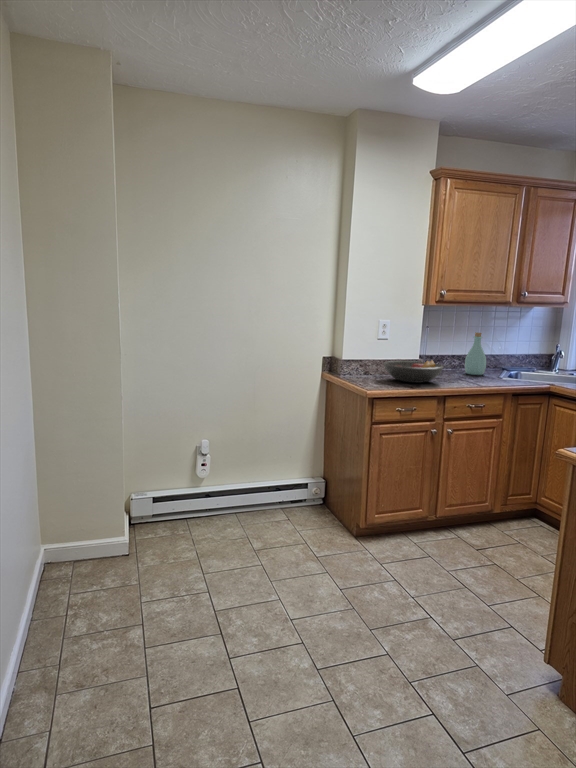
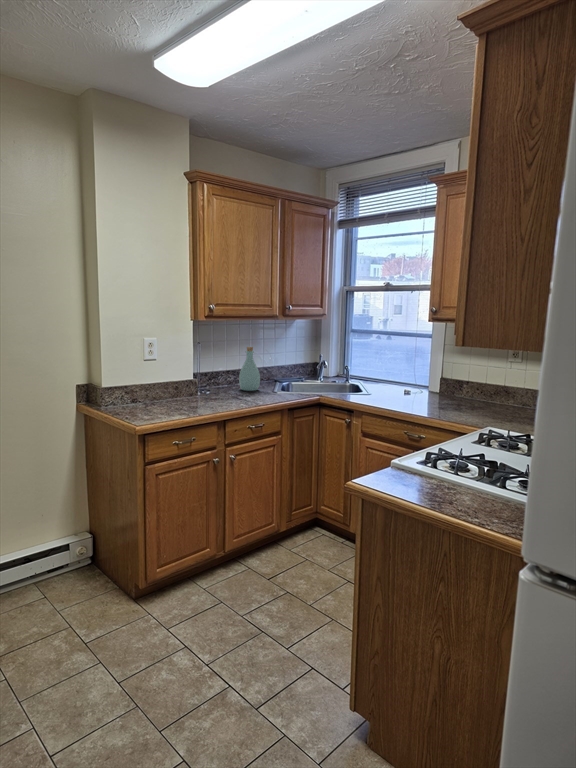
fruit bowl: present [384,360,443,383] -> none [152,381,219,409]

